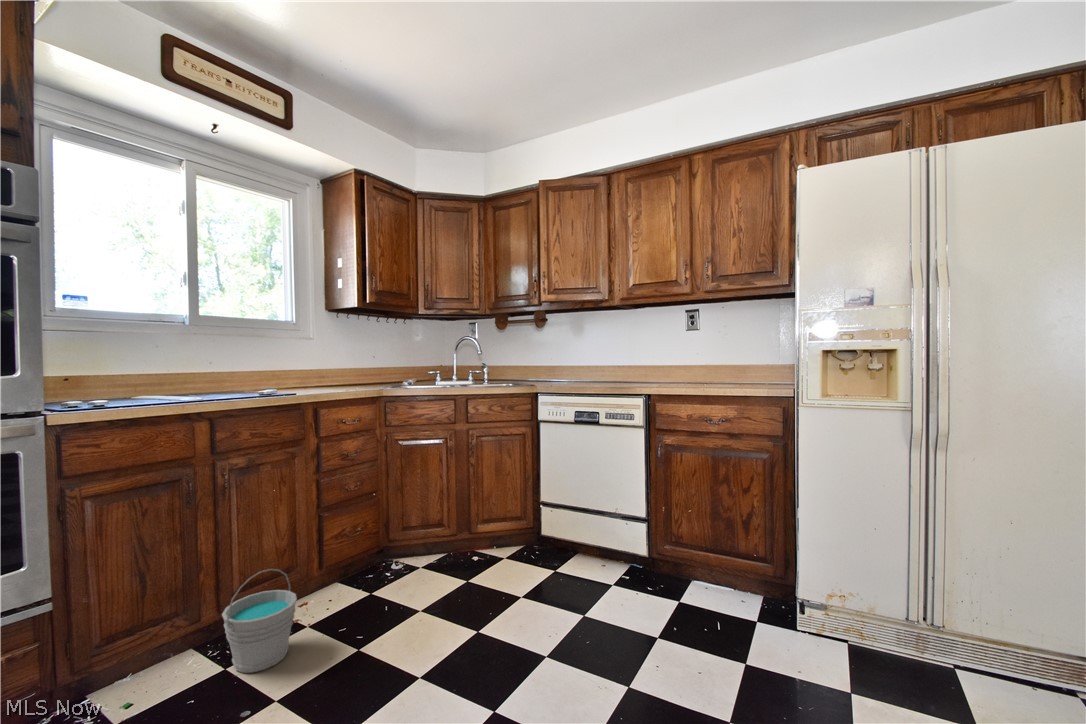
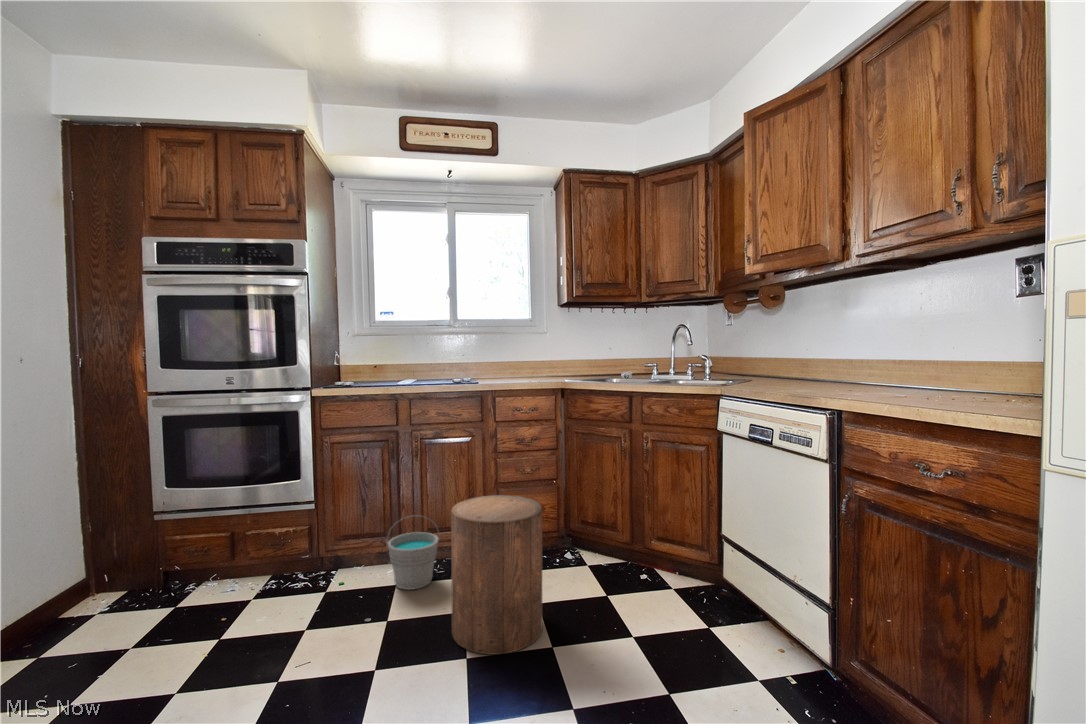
stool: none [375,505,472,672] -> present [451,495,542,655]

